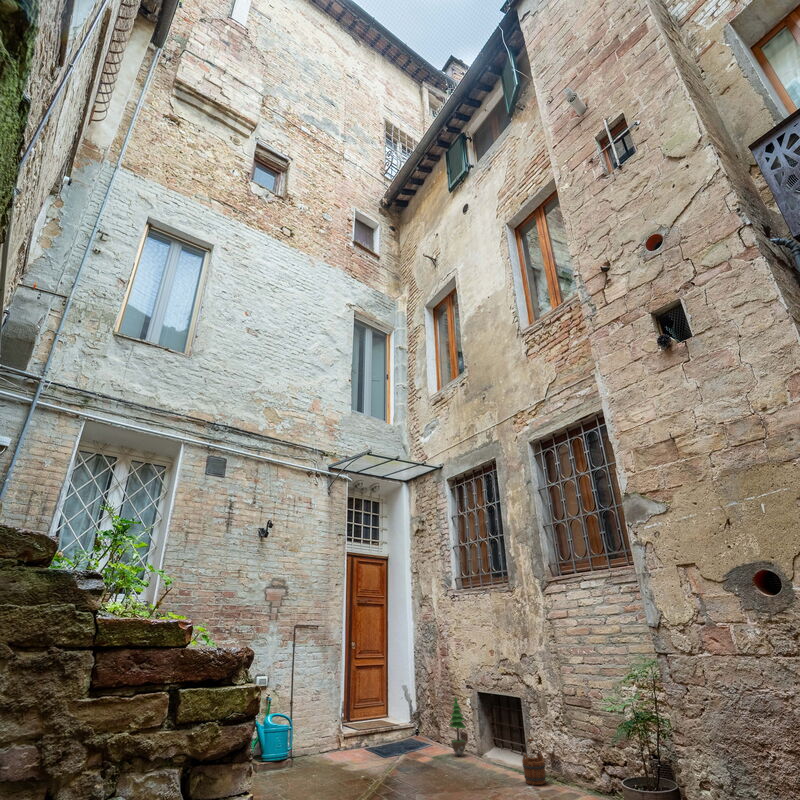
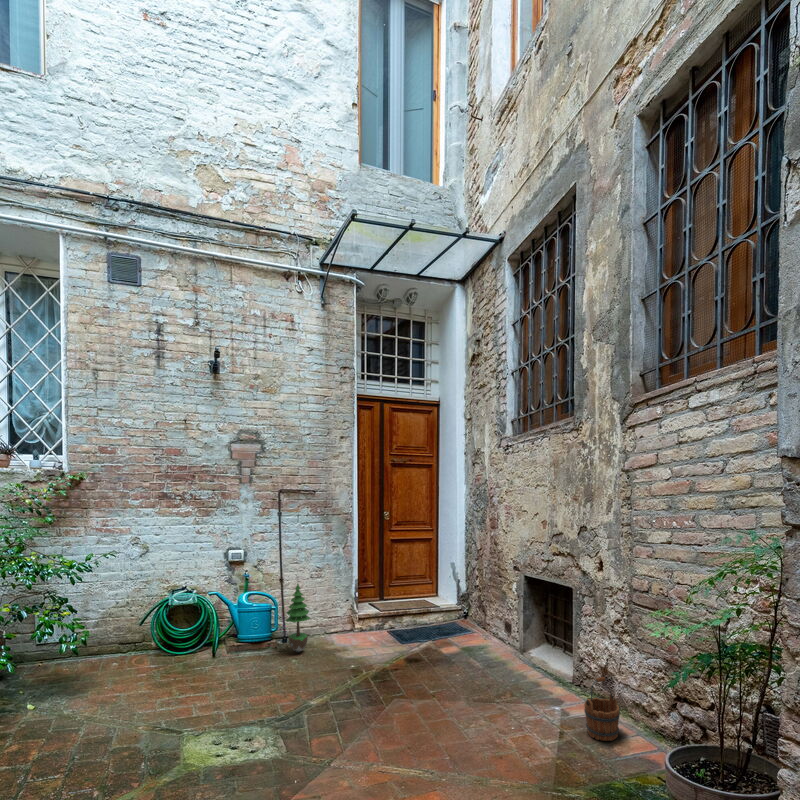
potted tree: present [449,697,466,756] -> present [286,584,310,653]

